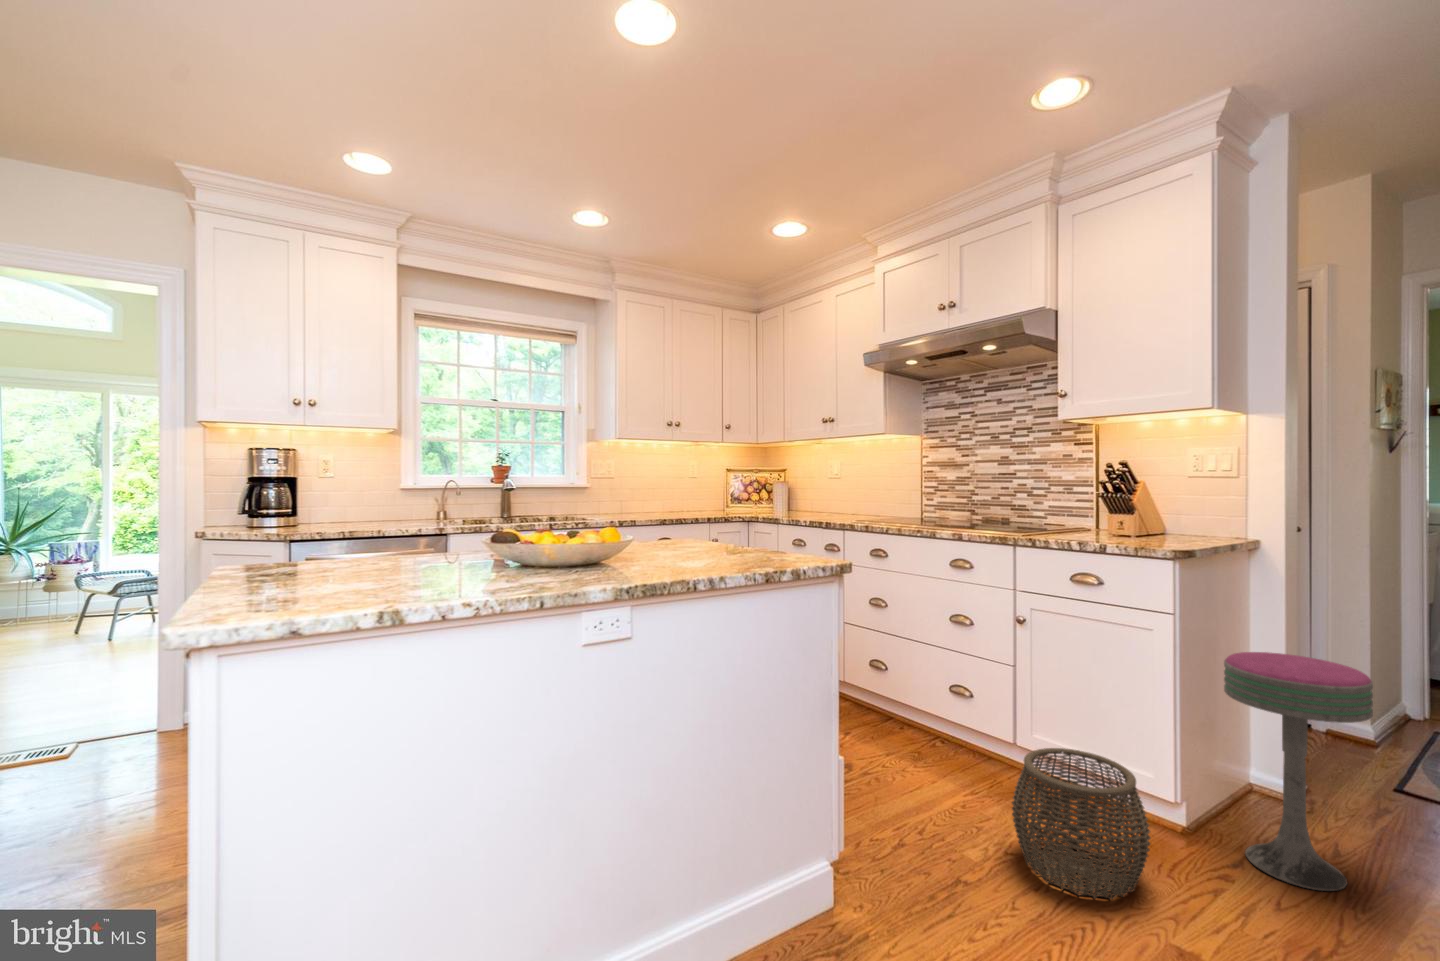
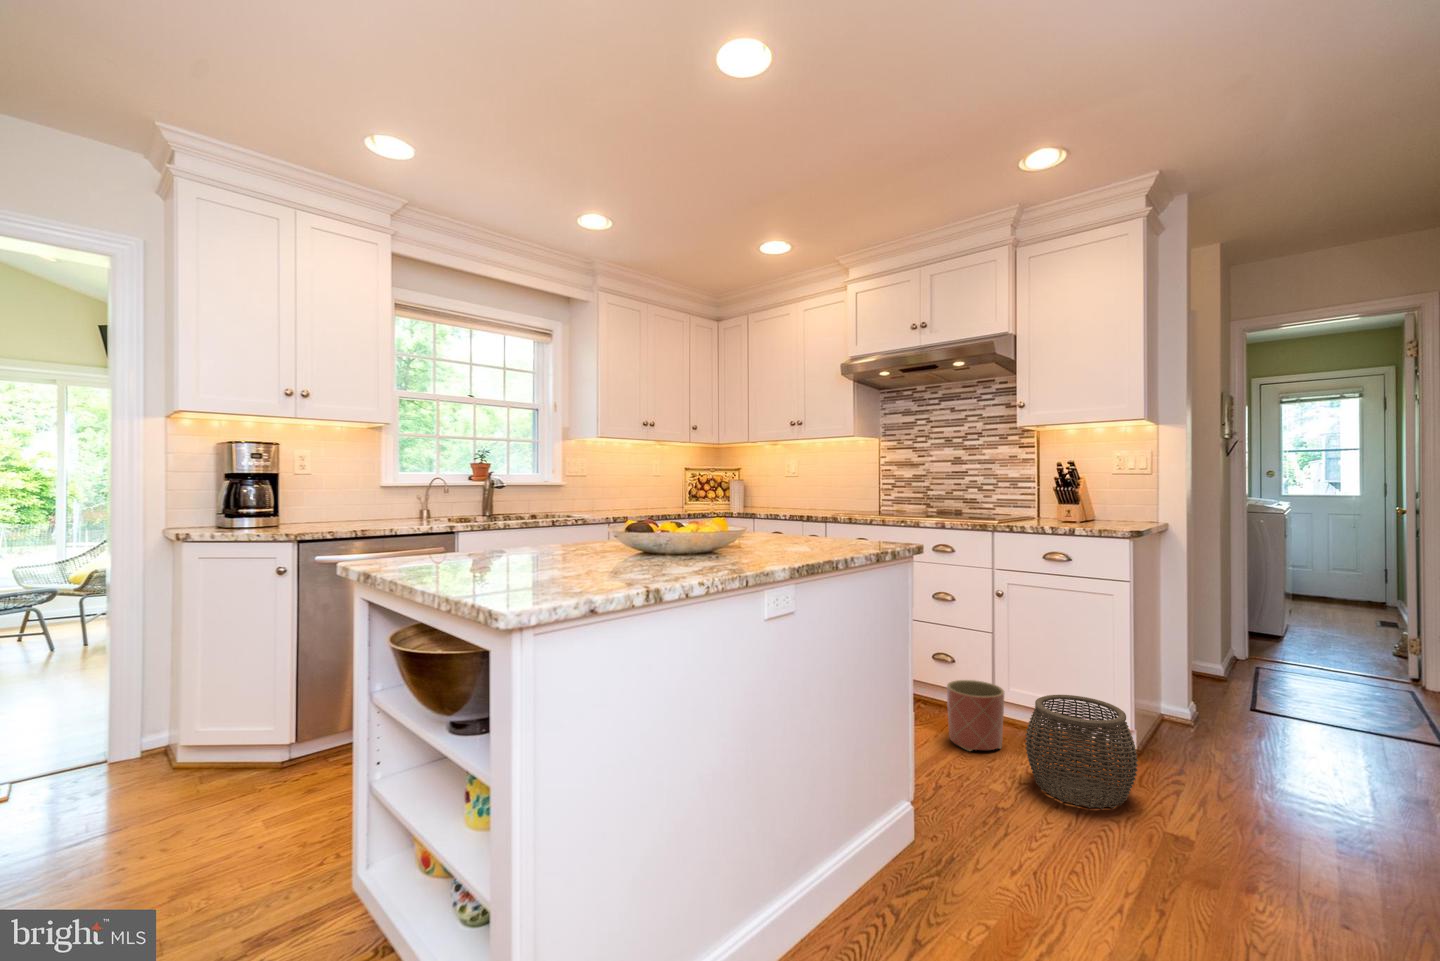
bar stool: present [1224,652,1373,891] -> none [1169,609,1277,785]
planter: none [944,718,1012,805] -> present [947,680,1004,751]

